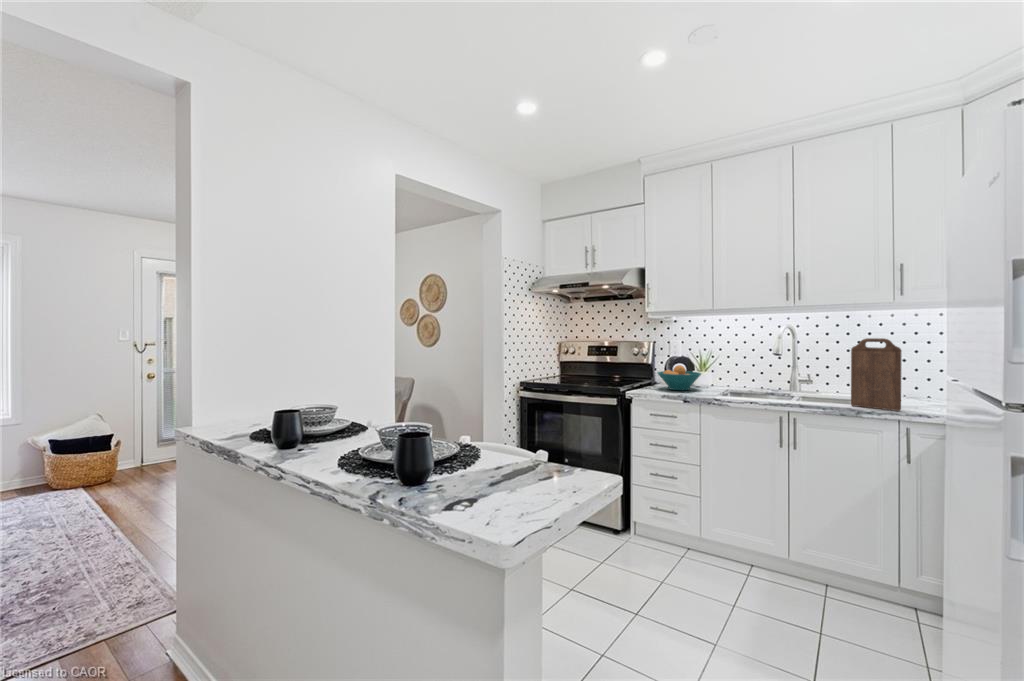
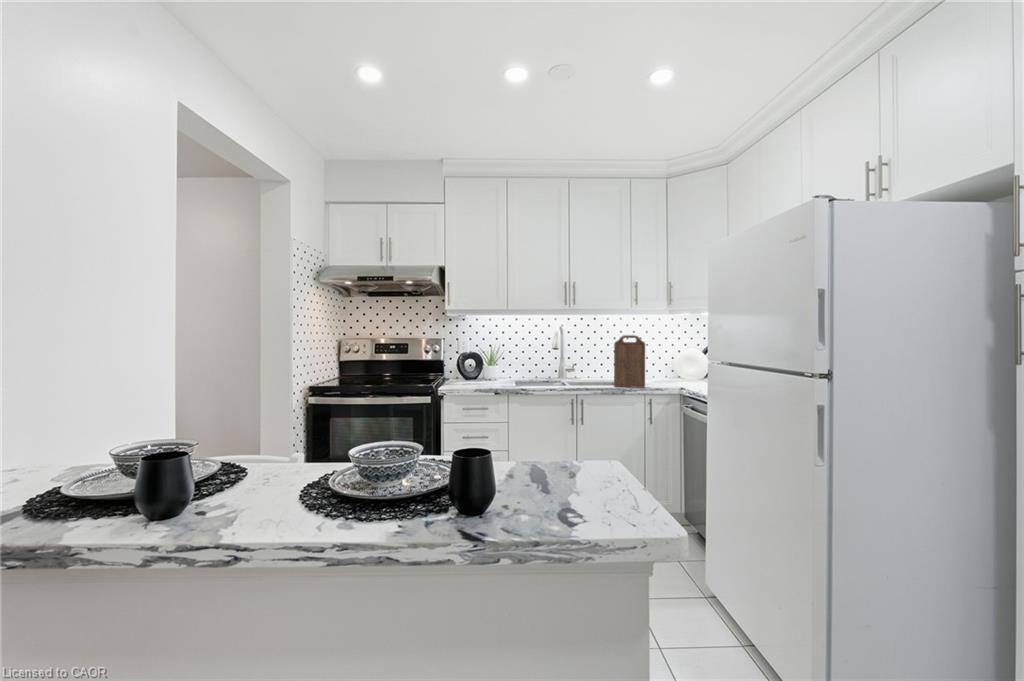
fruit bowl: present [658,365,701,390] -> none [460,361,499,385]

